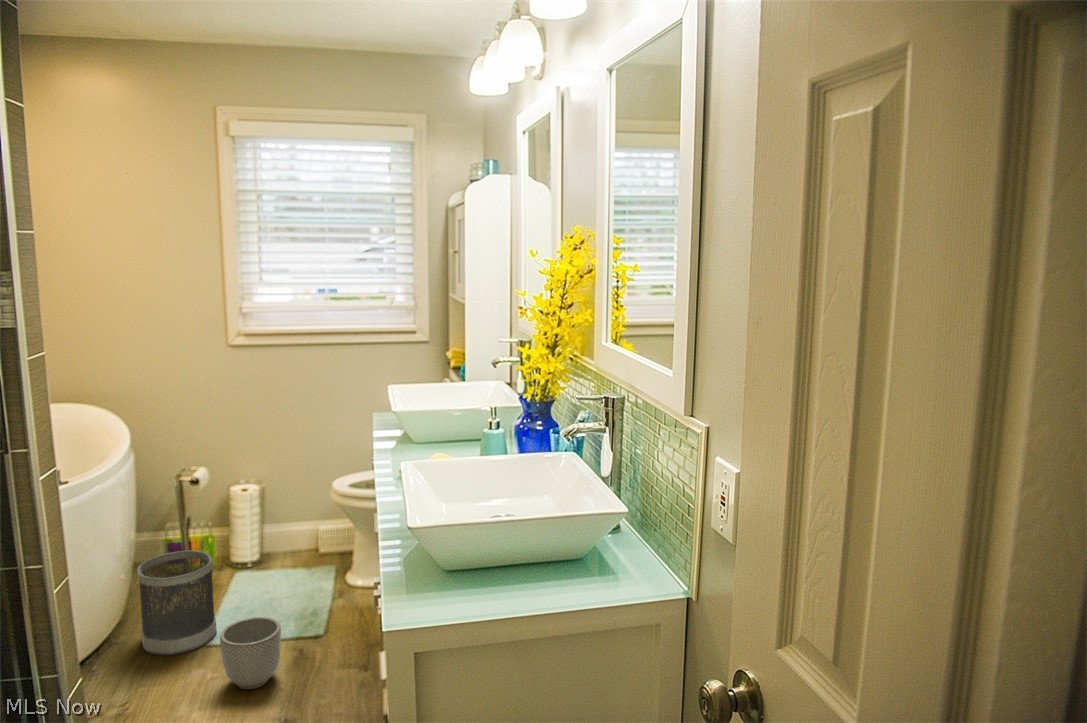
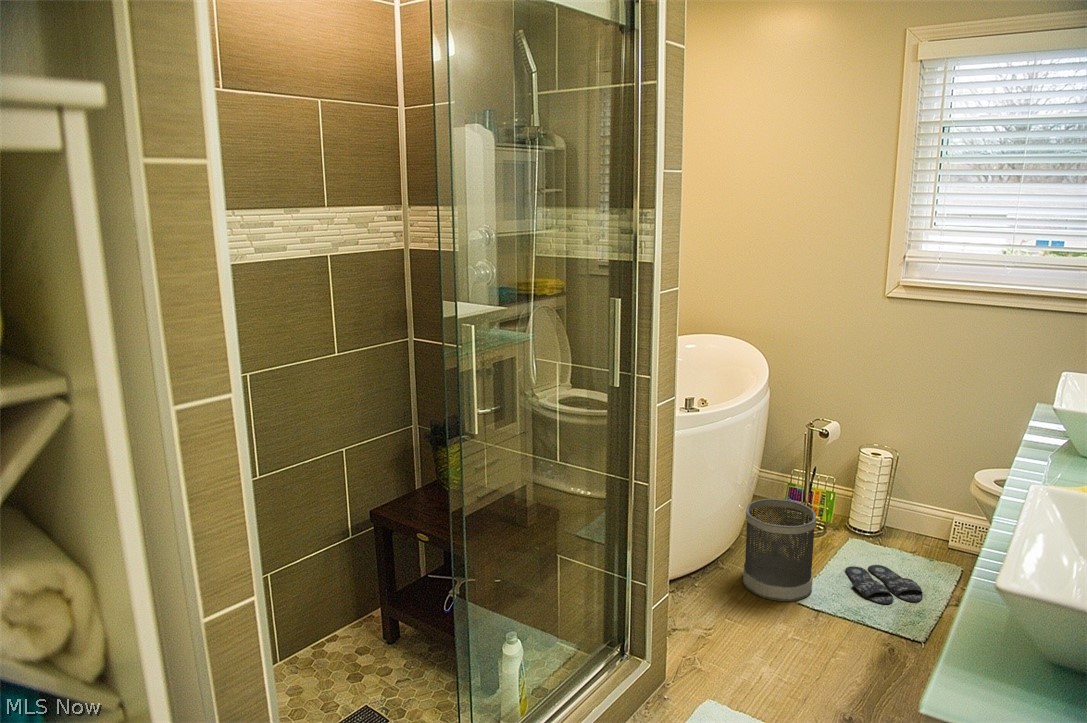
slippers: none [241,586,311,618] -> present [845,565,922,605]
planter: present [220,617,281,689] -> none [801,592,866,670]

